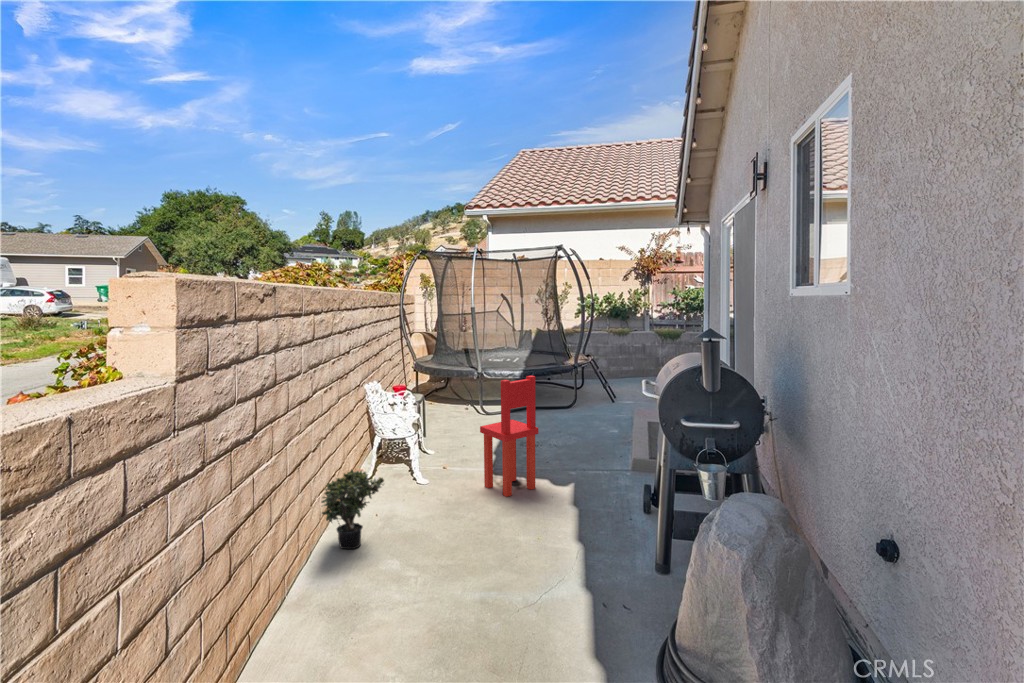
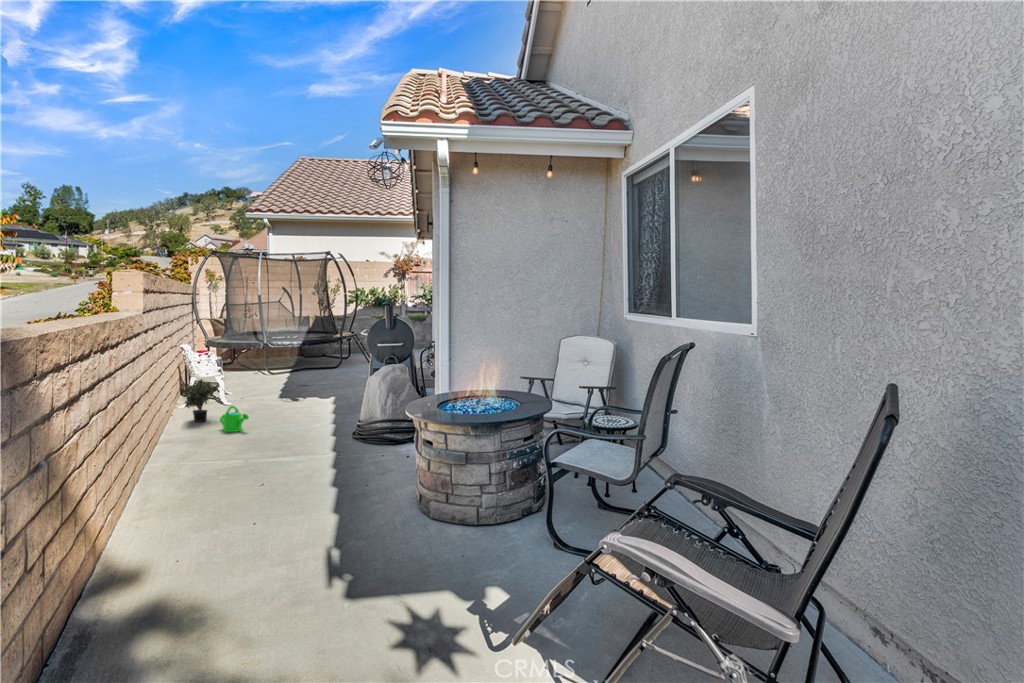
chair: present [480,376,539,497] -> none [272,333,309,403]
watering can: none [370,547,420,610] -> present [220,405,249,432]

